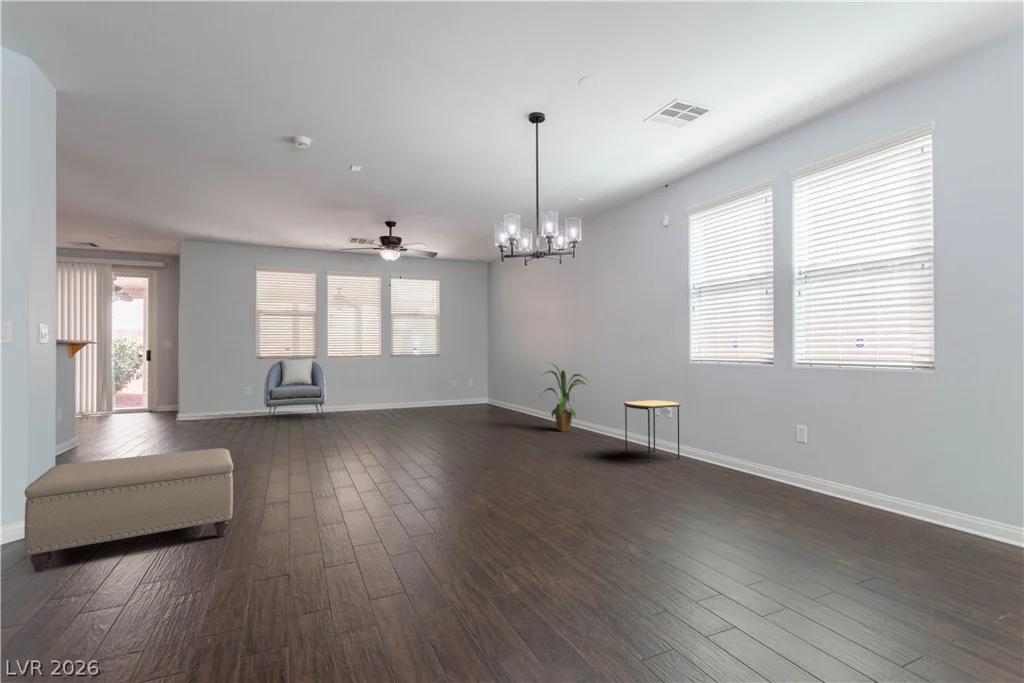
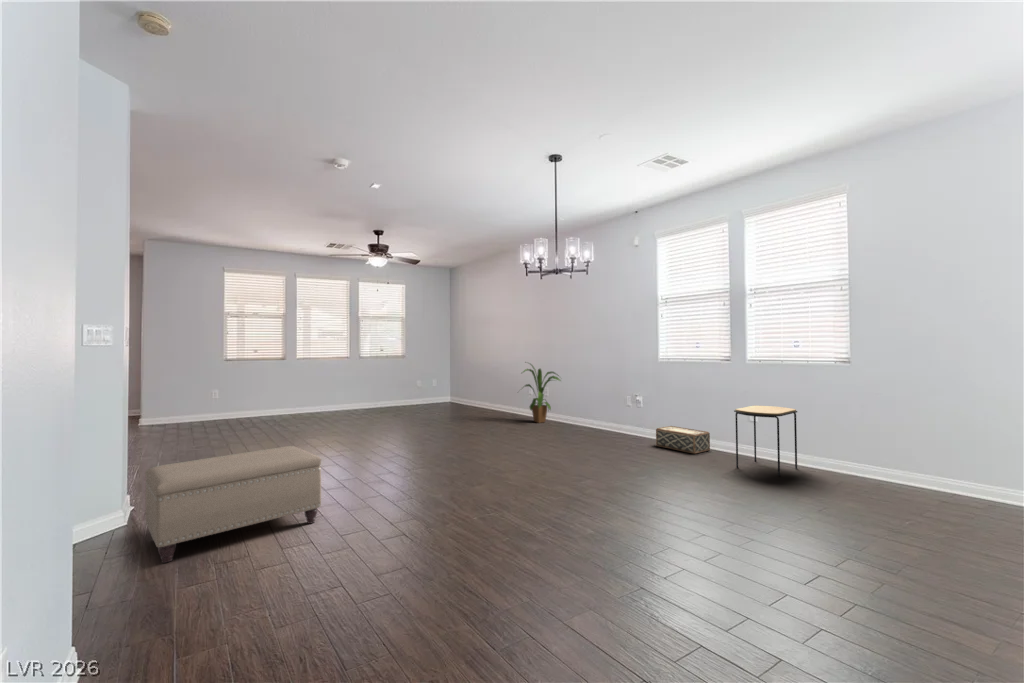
armchair: present [264,358,327,422] -> none [238,360,304,425]
side table: present [624,400,680,462] -> present [734,406,797,476]
woven basket: none [683,442,749,478] -> present [656,426,710,453]

